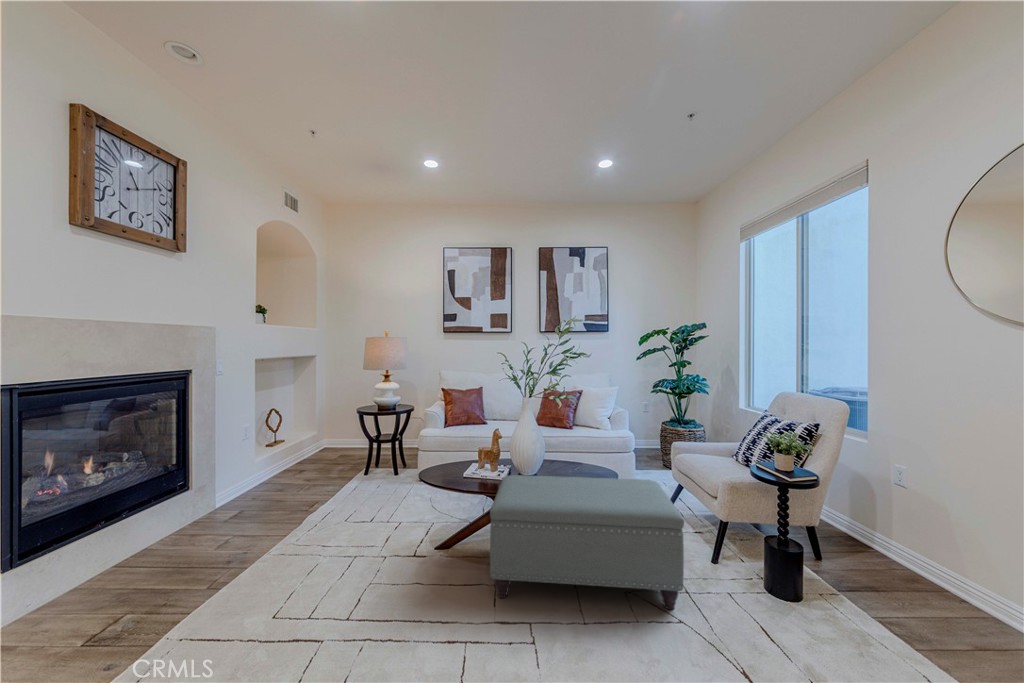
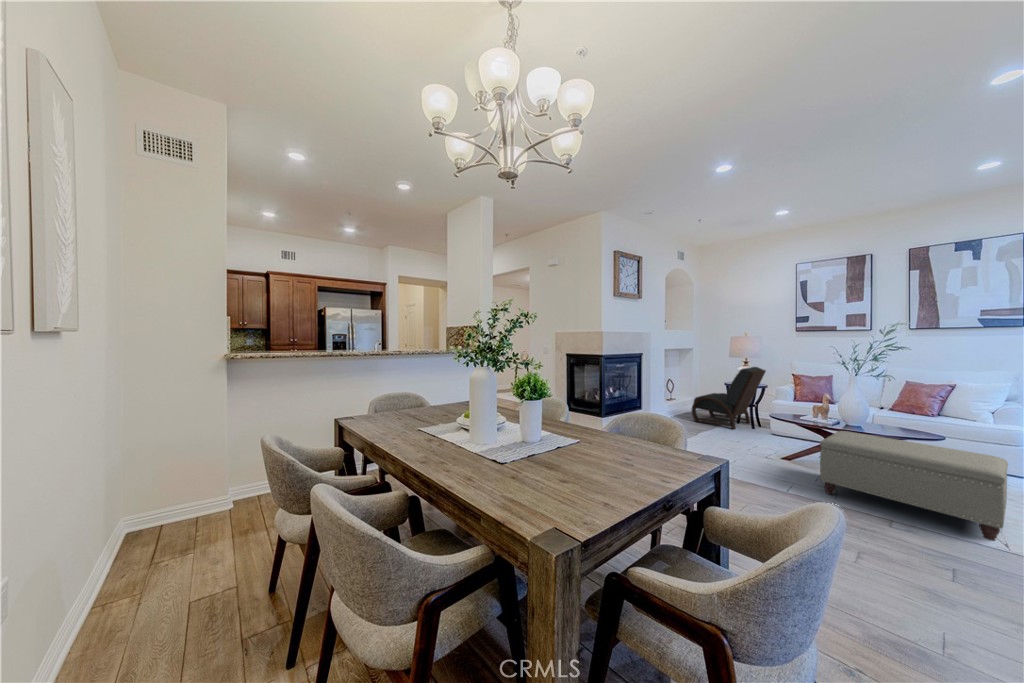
lounge chair: none [303,383,411,486] -> present [692,367,766,429]

